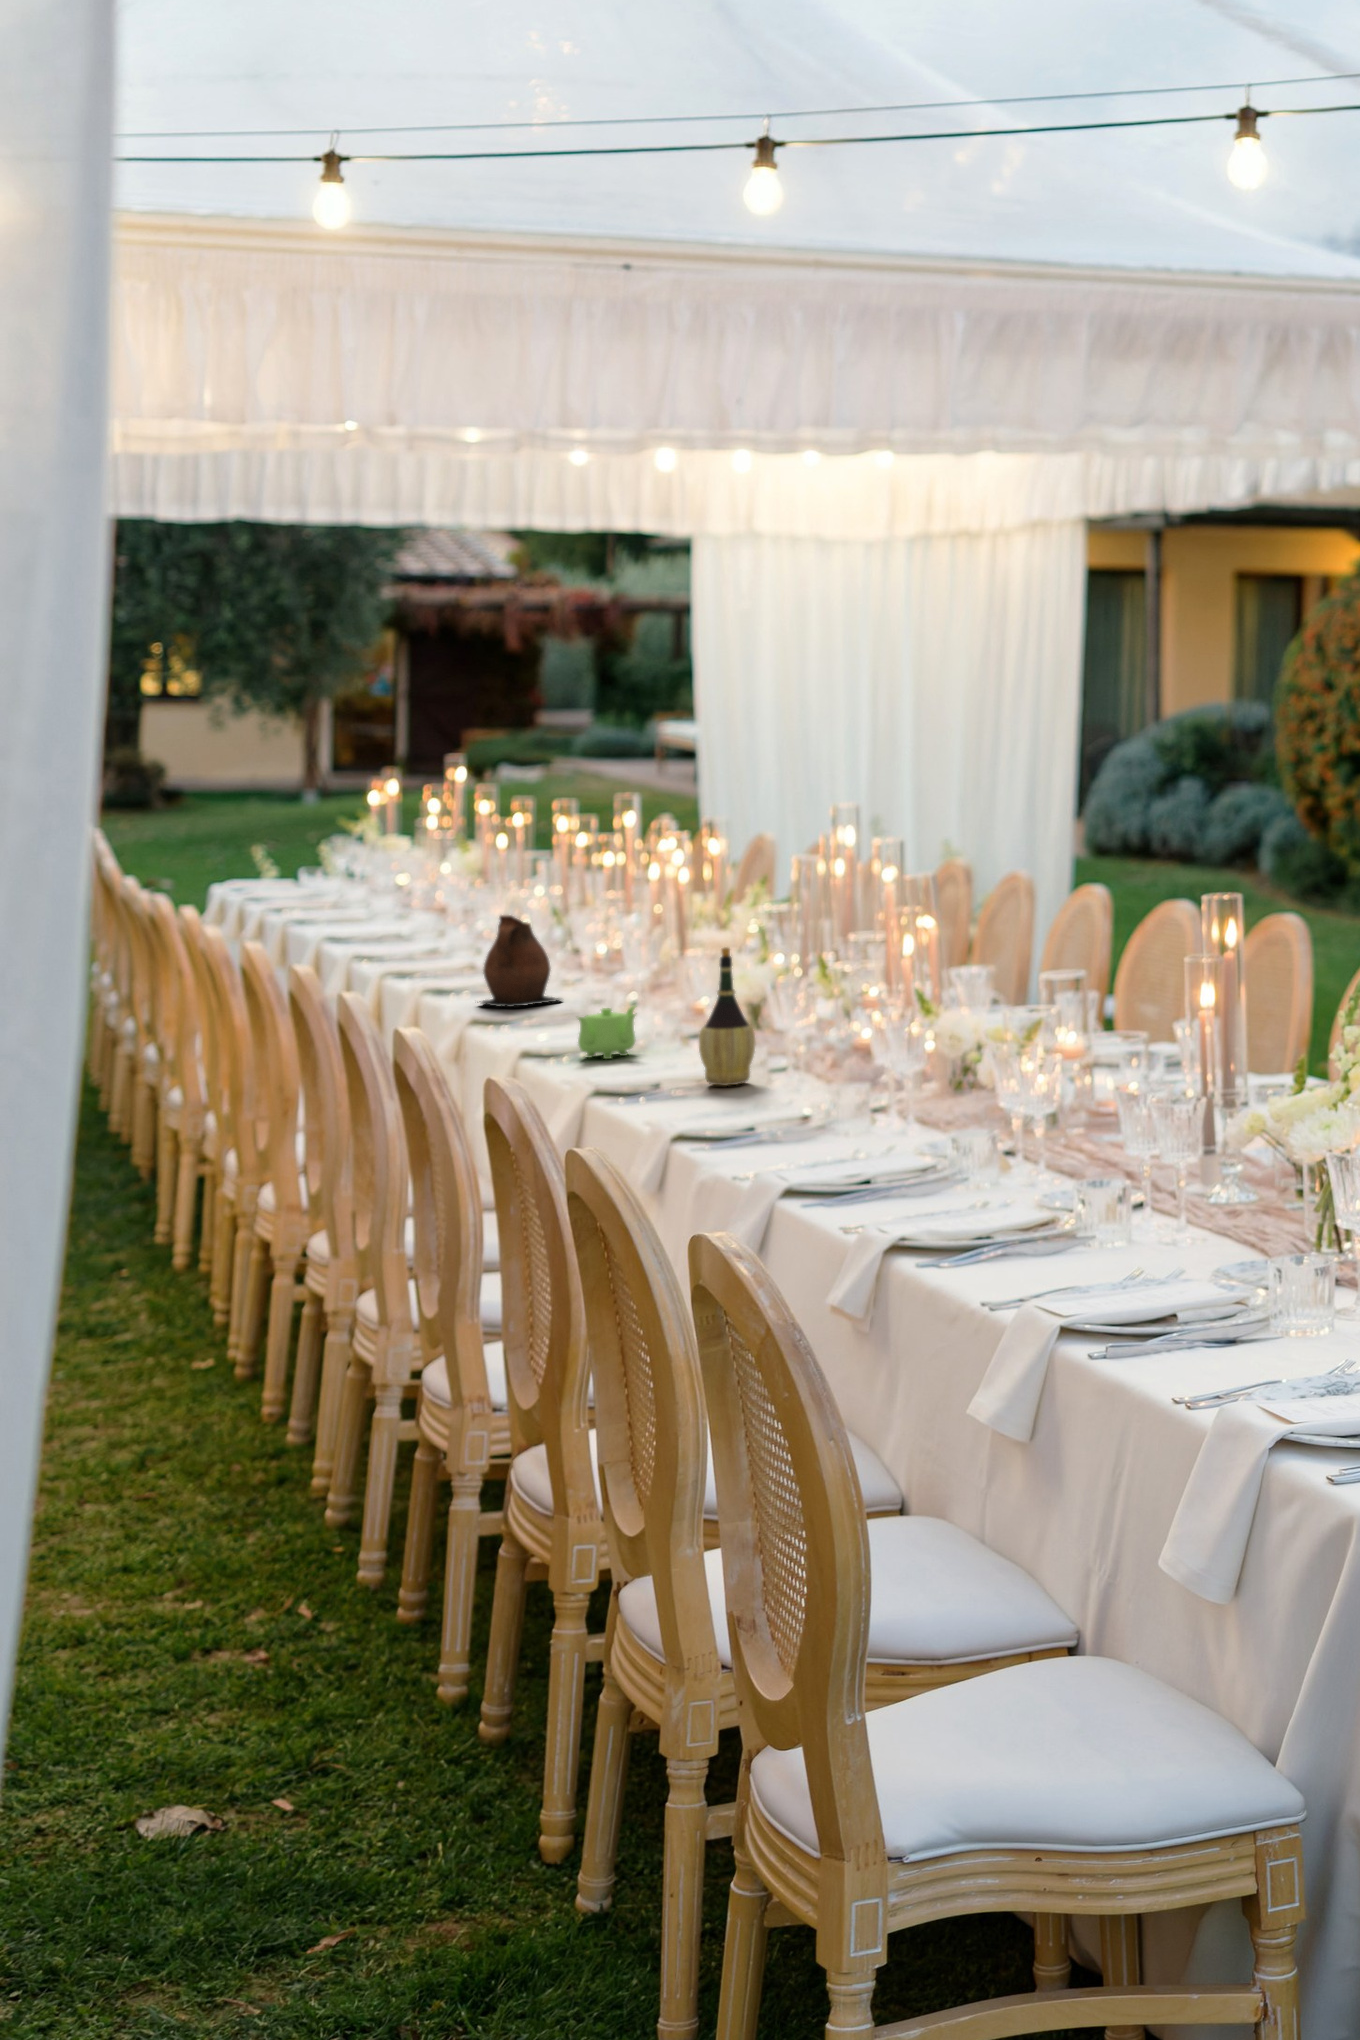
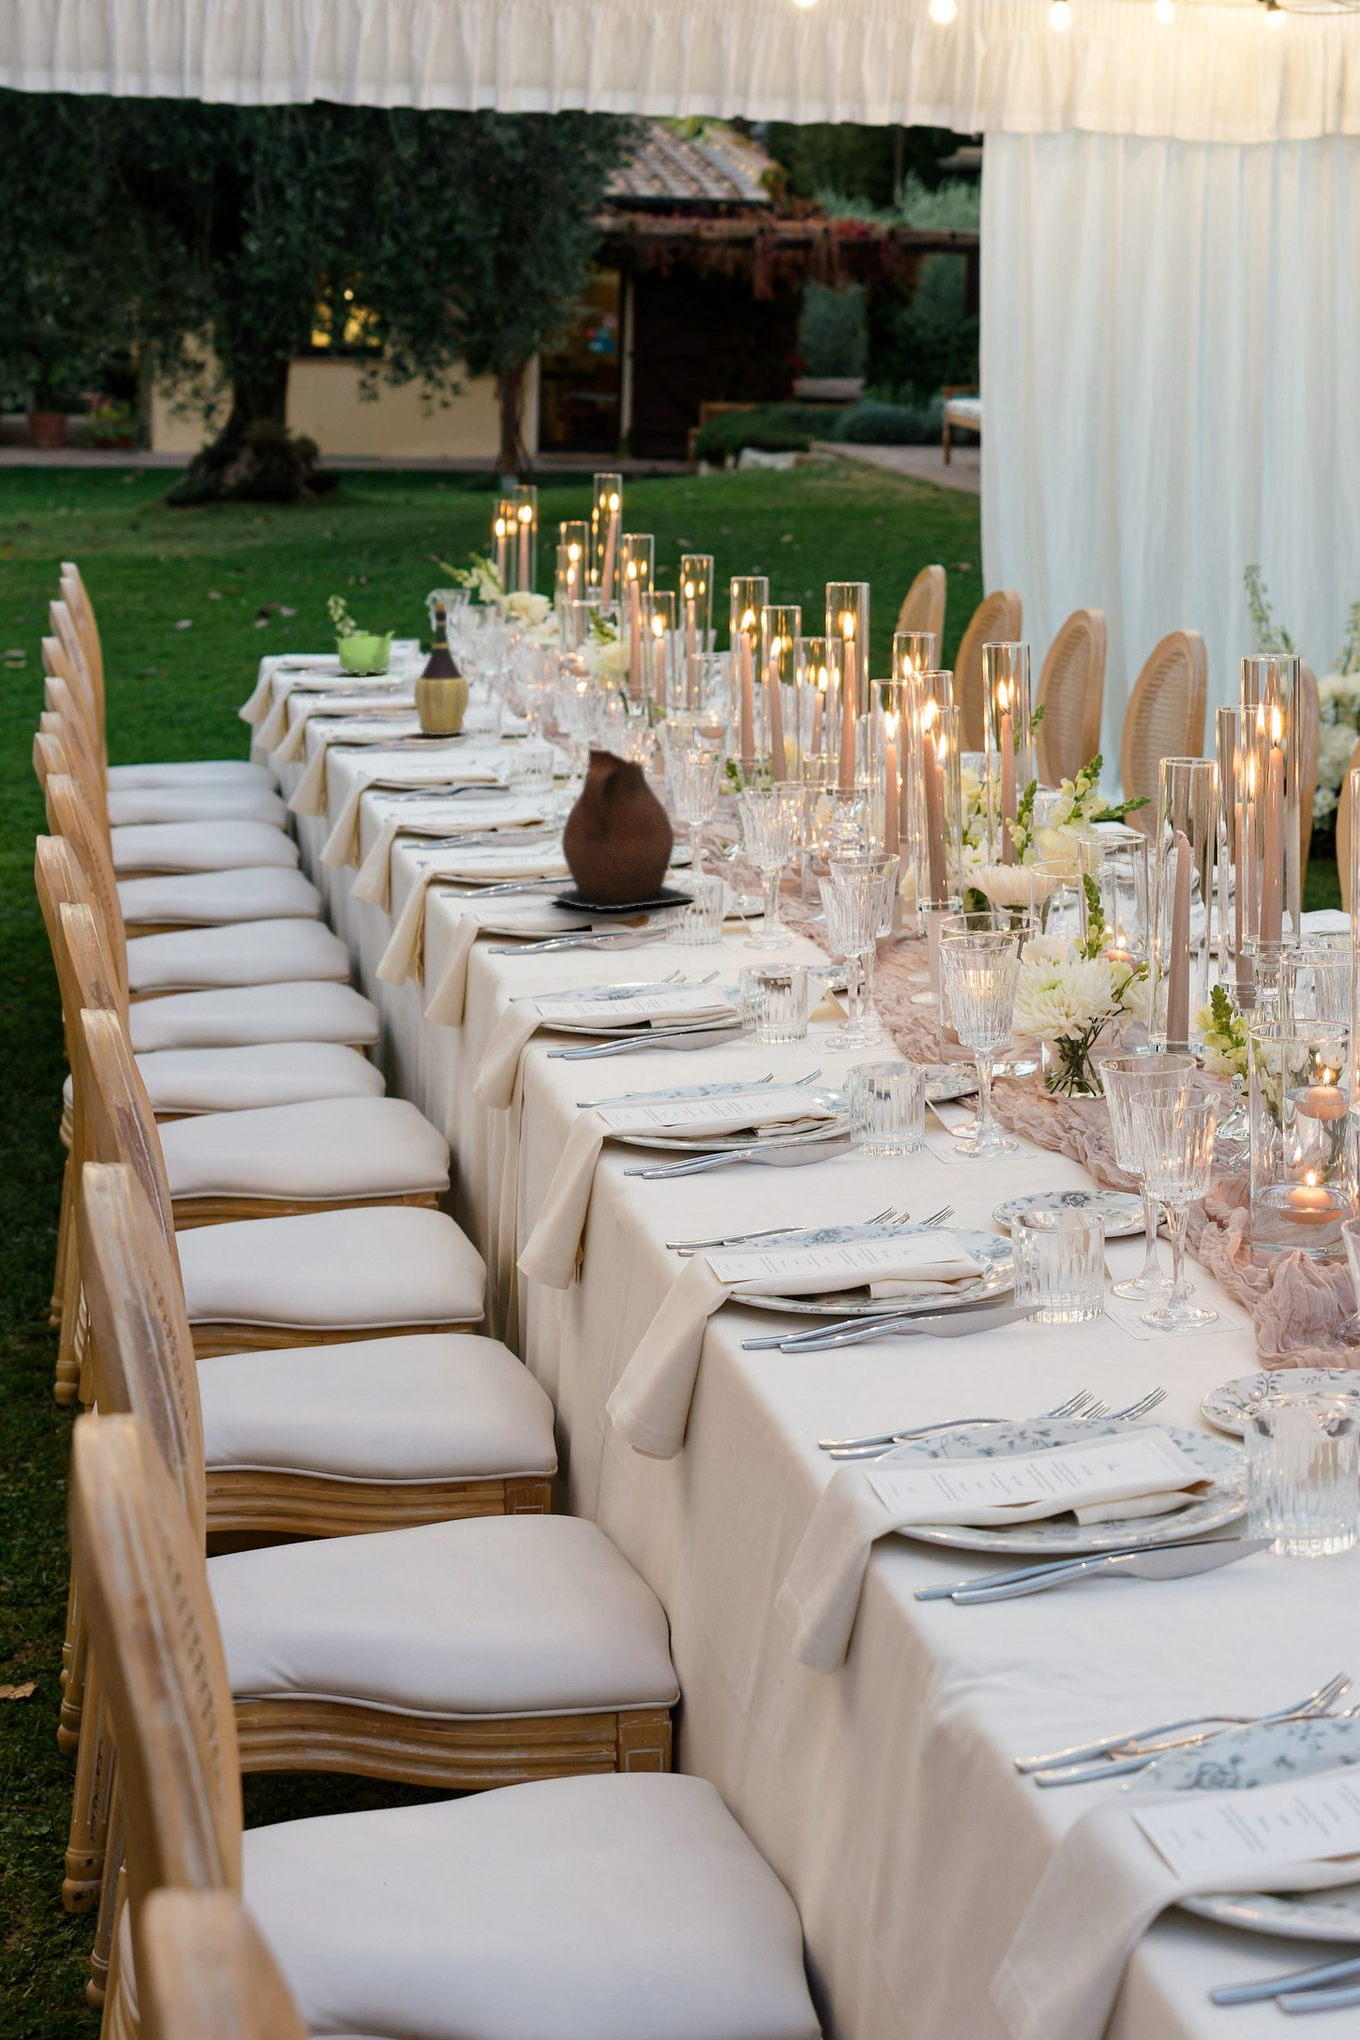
wine bottle: present [699,947,755,1085] -> present [414,602,469,735]
teapot: present [578,1006,635,1059] -> present [336,631,395,676]

